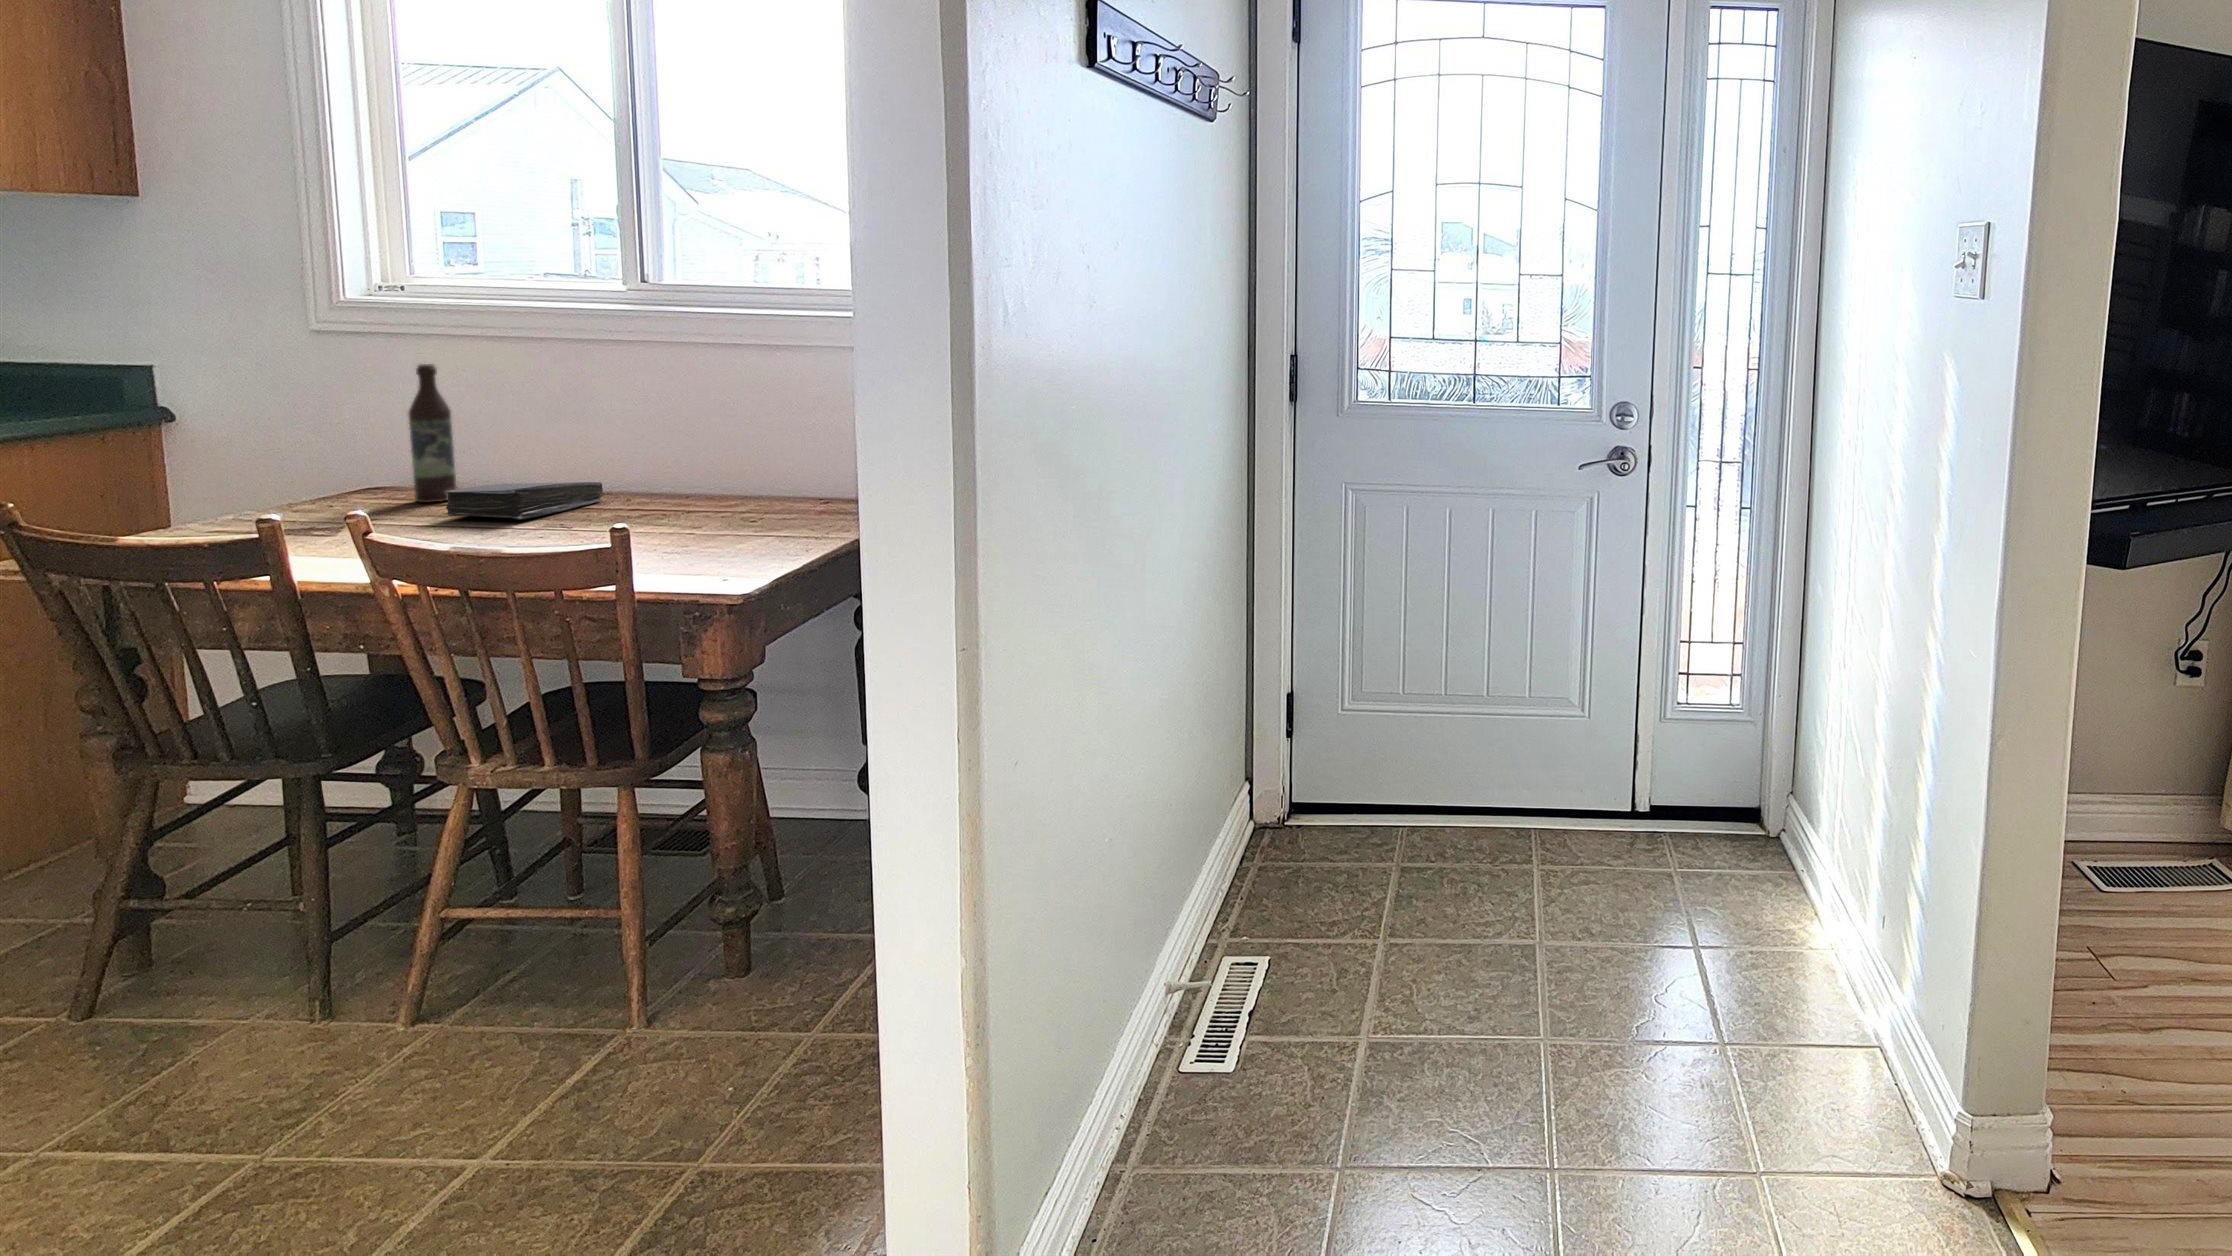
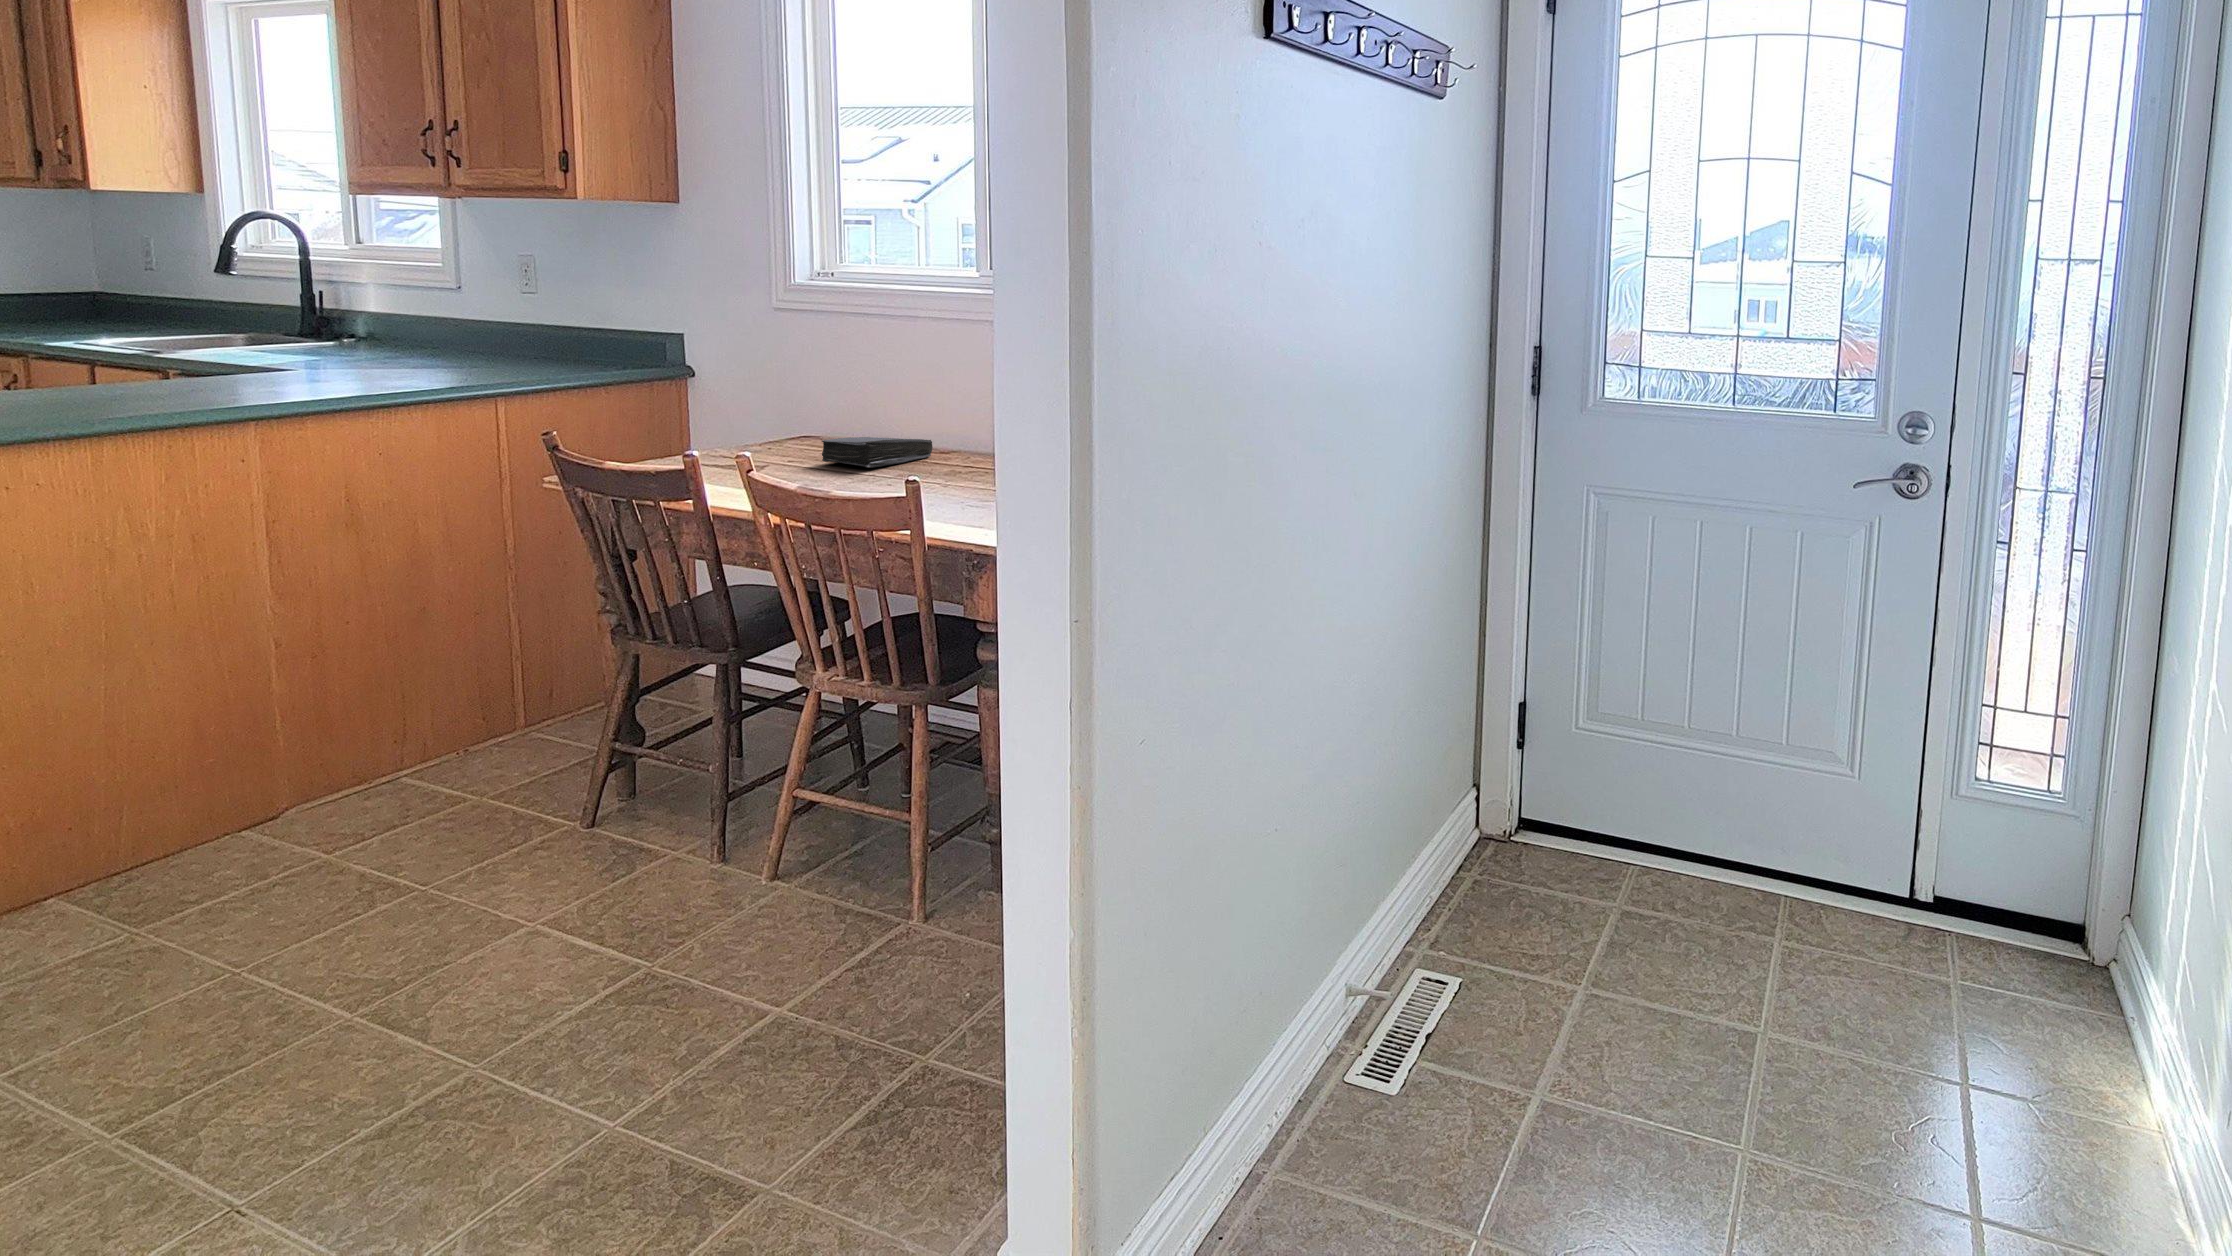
wine bottle: present [408,364,456,503] -> none [806,334,836,449]

